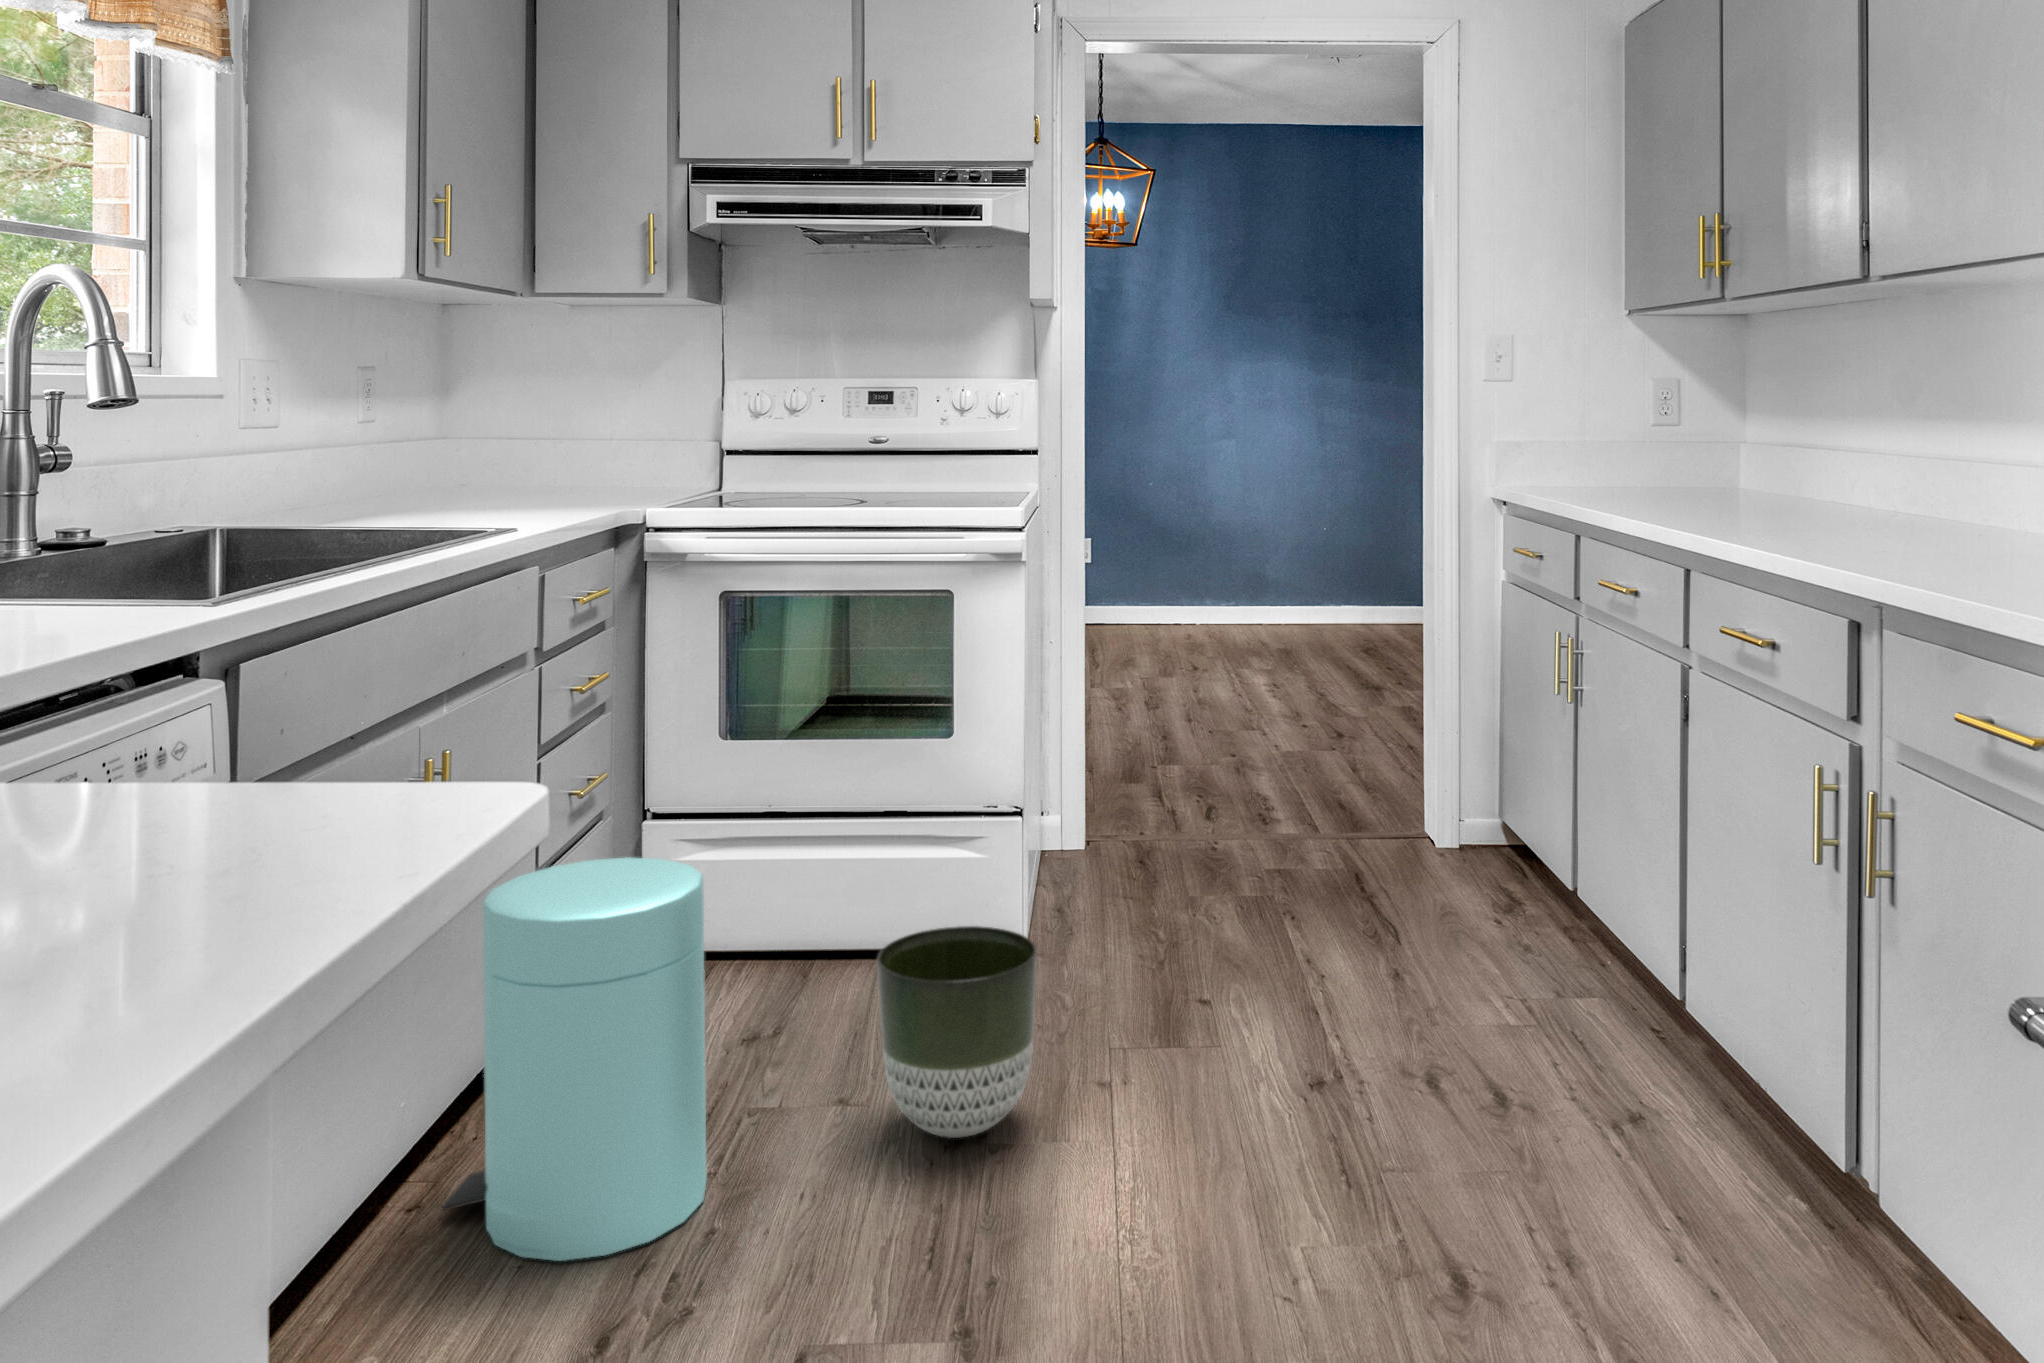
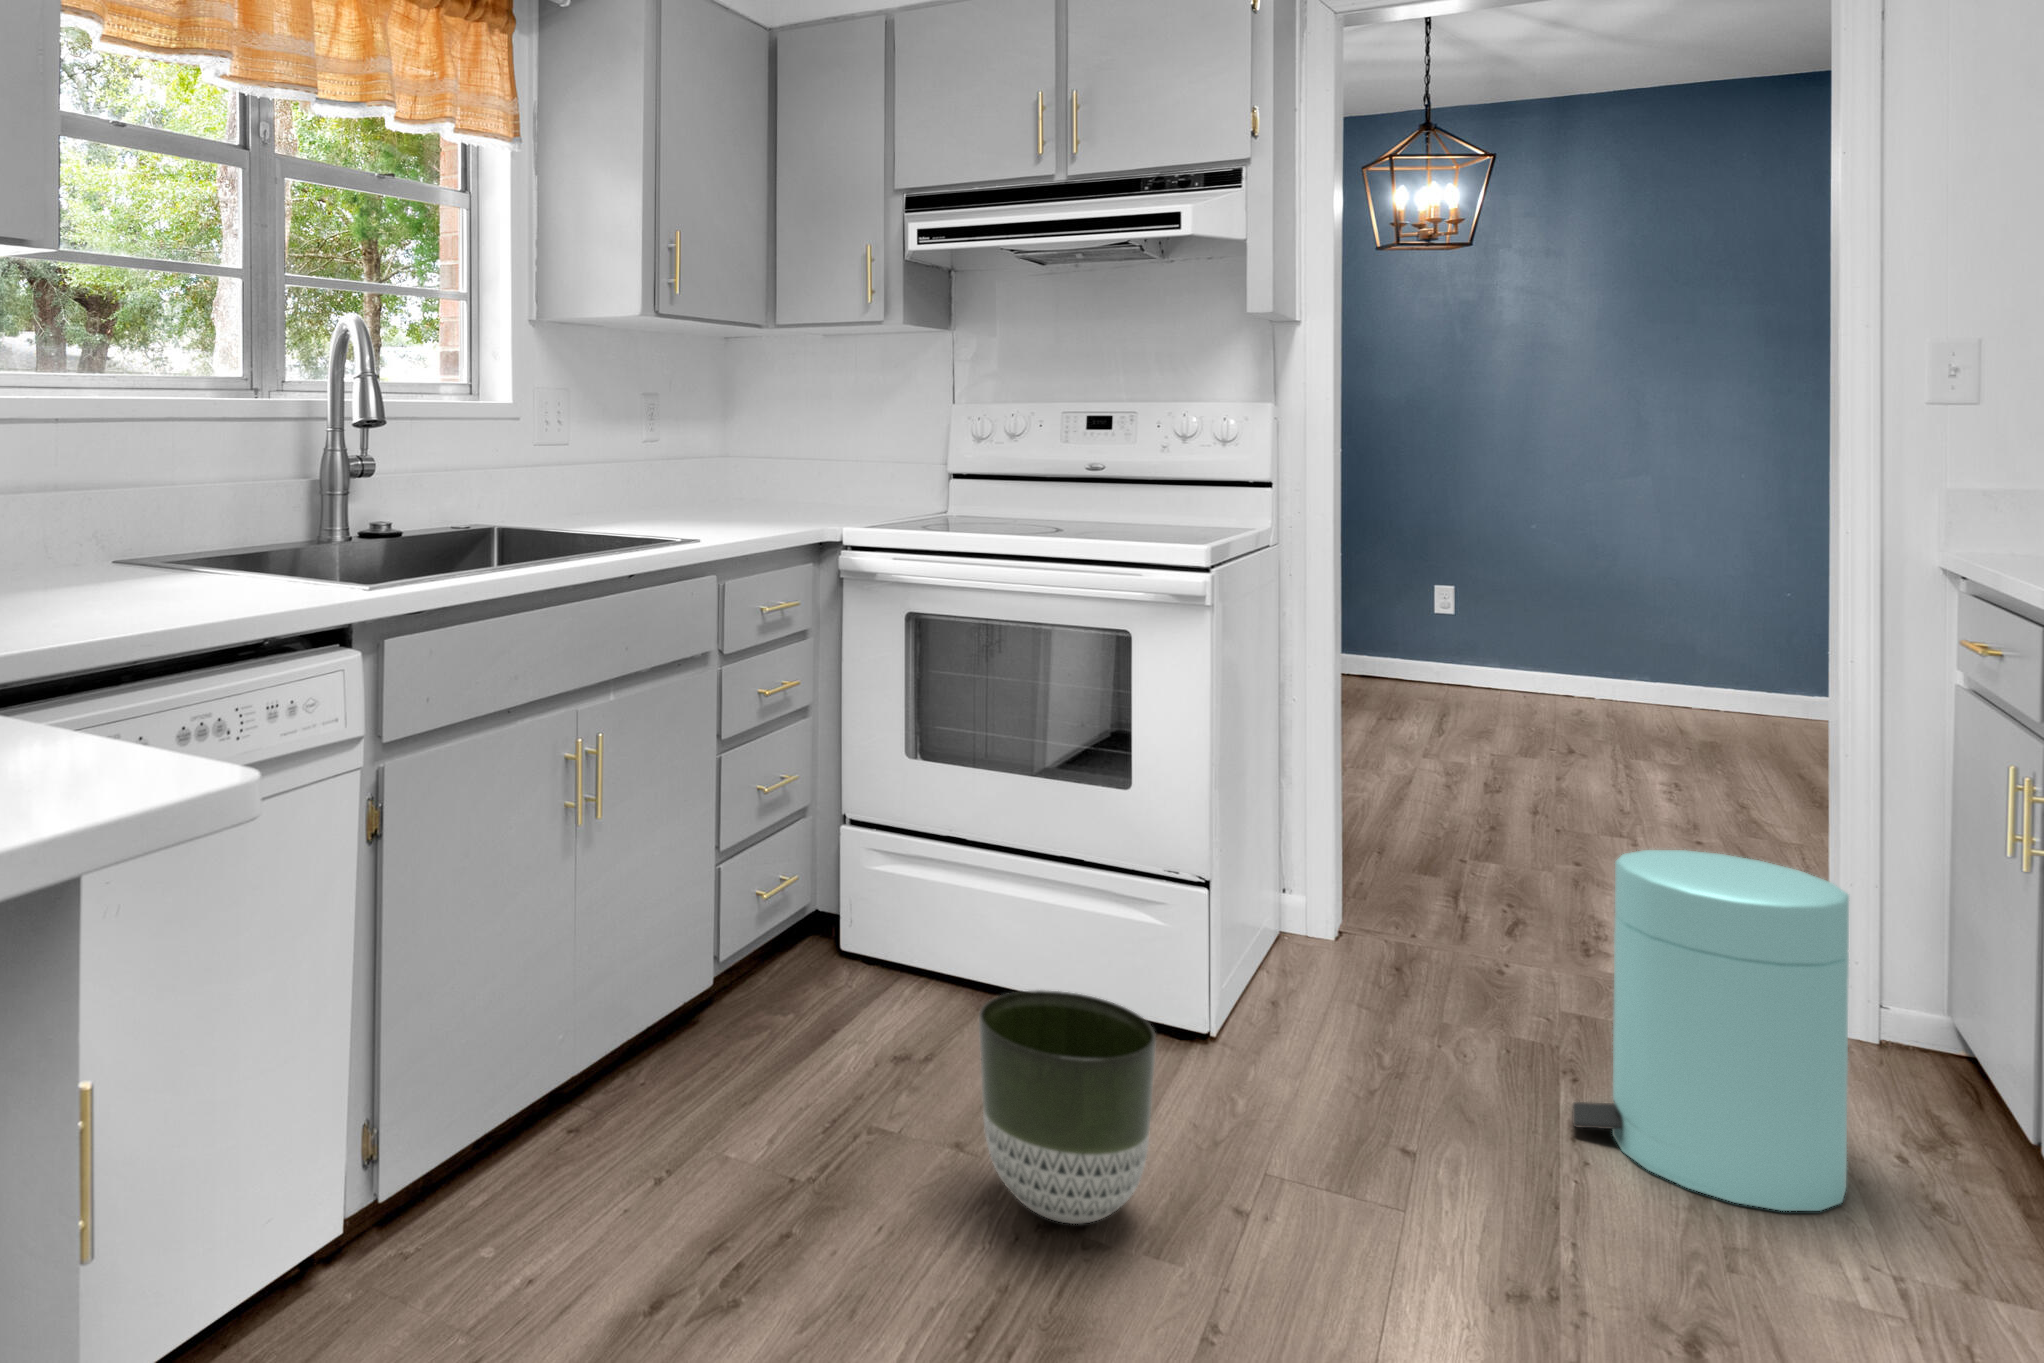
trash can: present [442,857,707,1261] -> present [1572,850,1849,1211]

